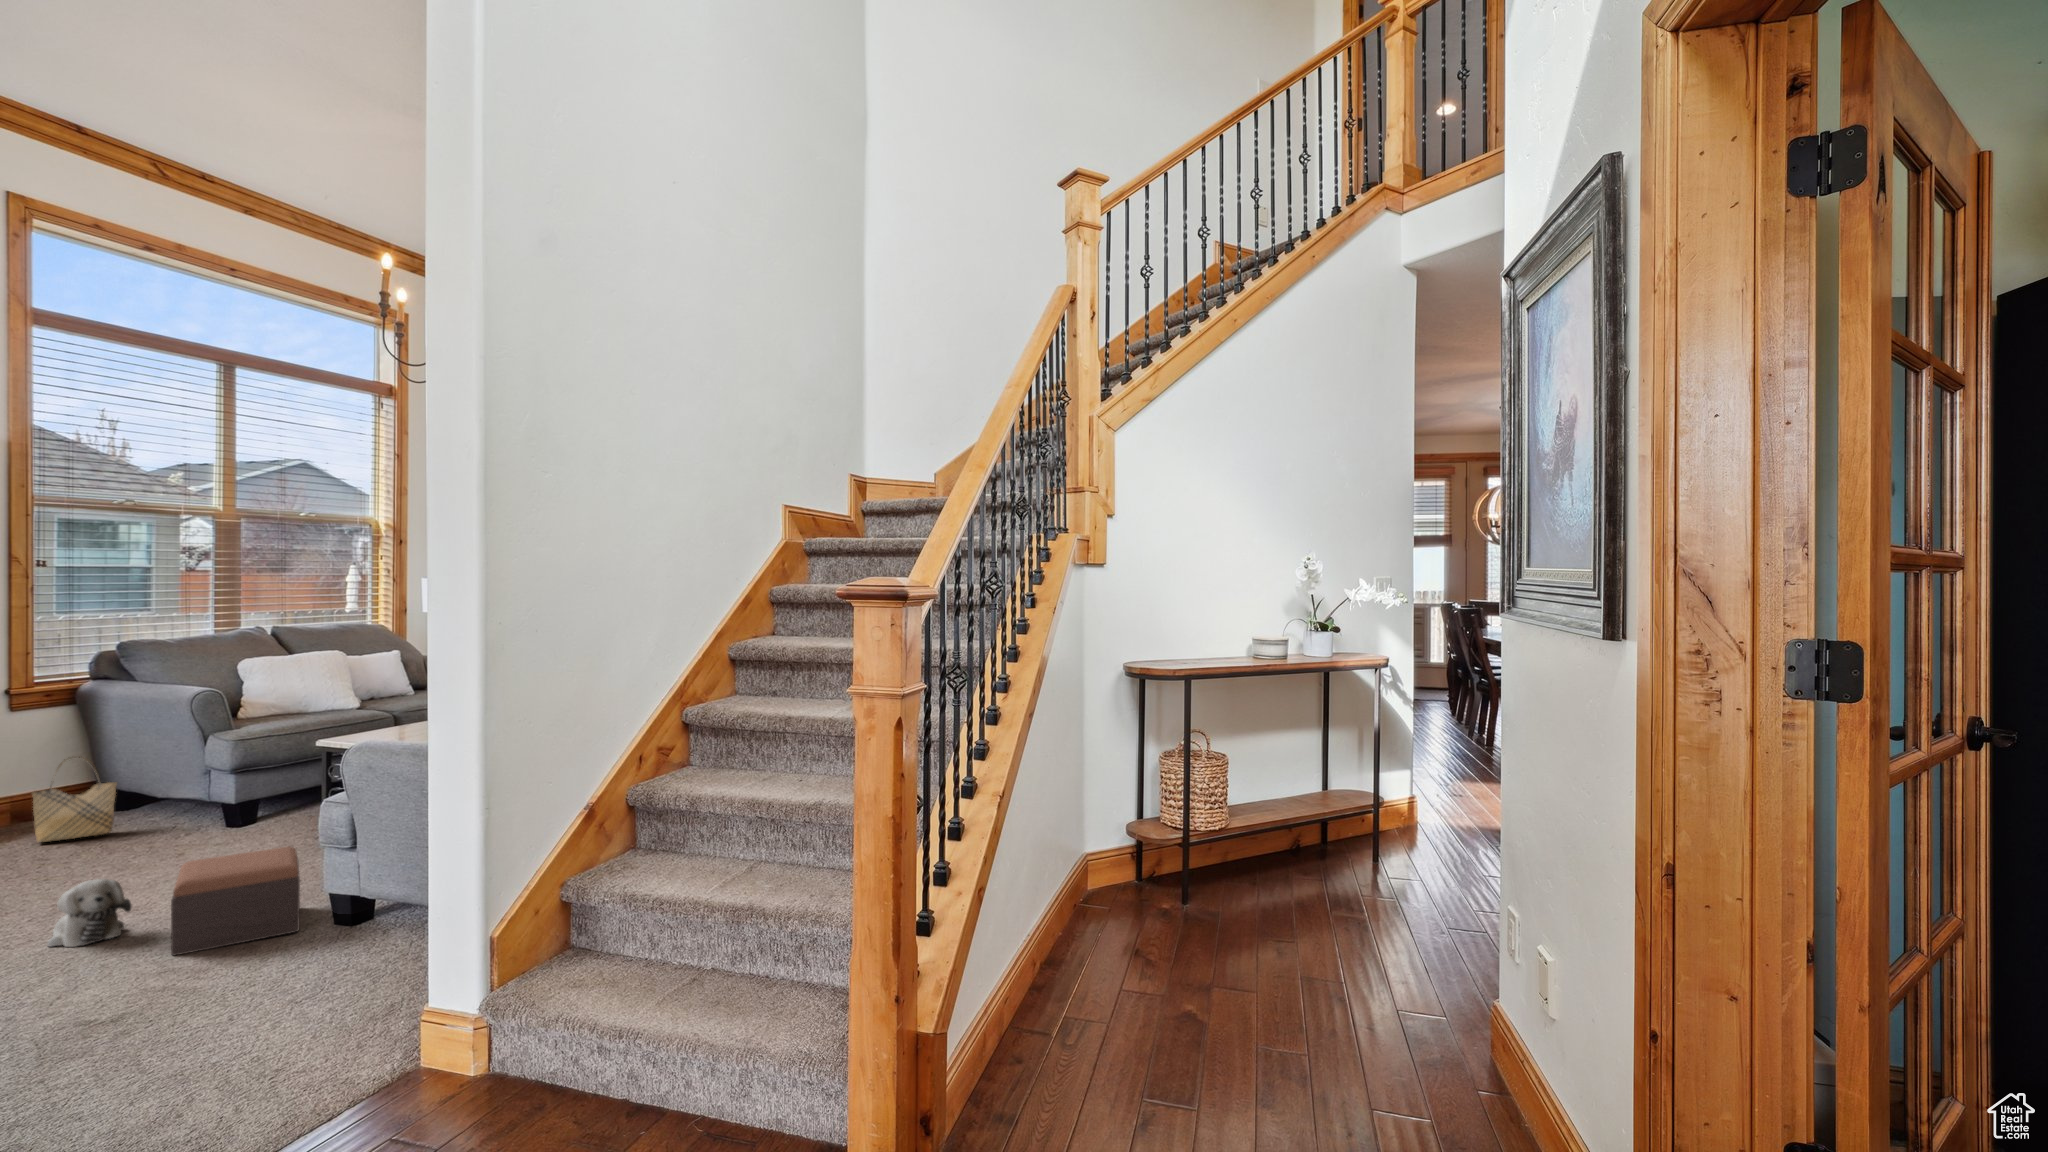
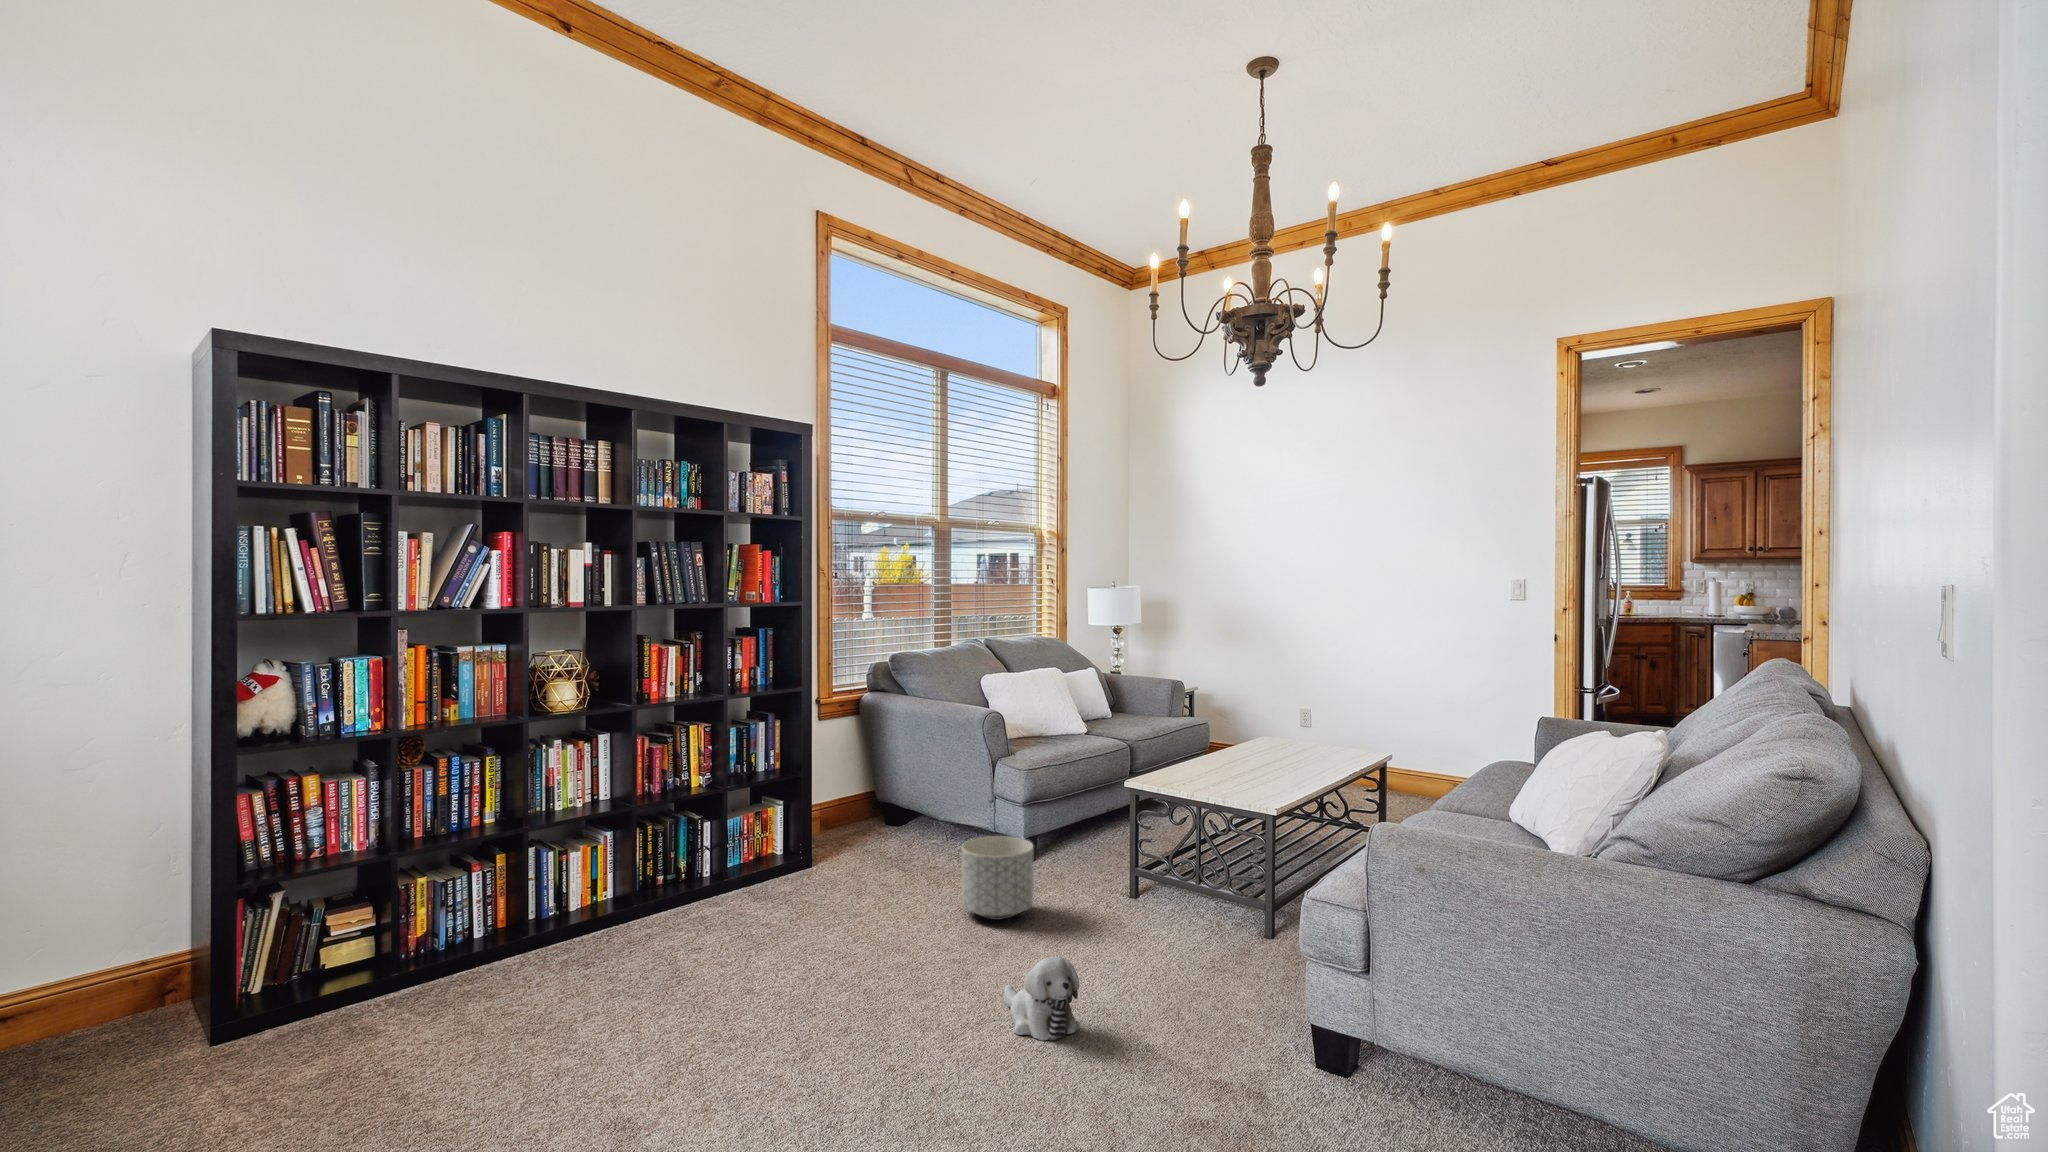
woven basket: present [32,757,117,842] -> none [860,774,920,862]
planter: none [103,798,193,872] -> present [962,836,1033,920]
footstool: present [171,847,300,955] -> none [1126,936,1287,1084]

